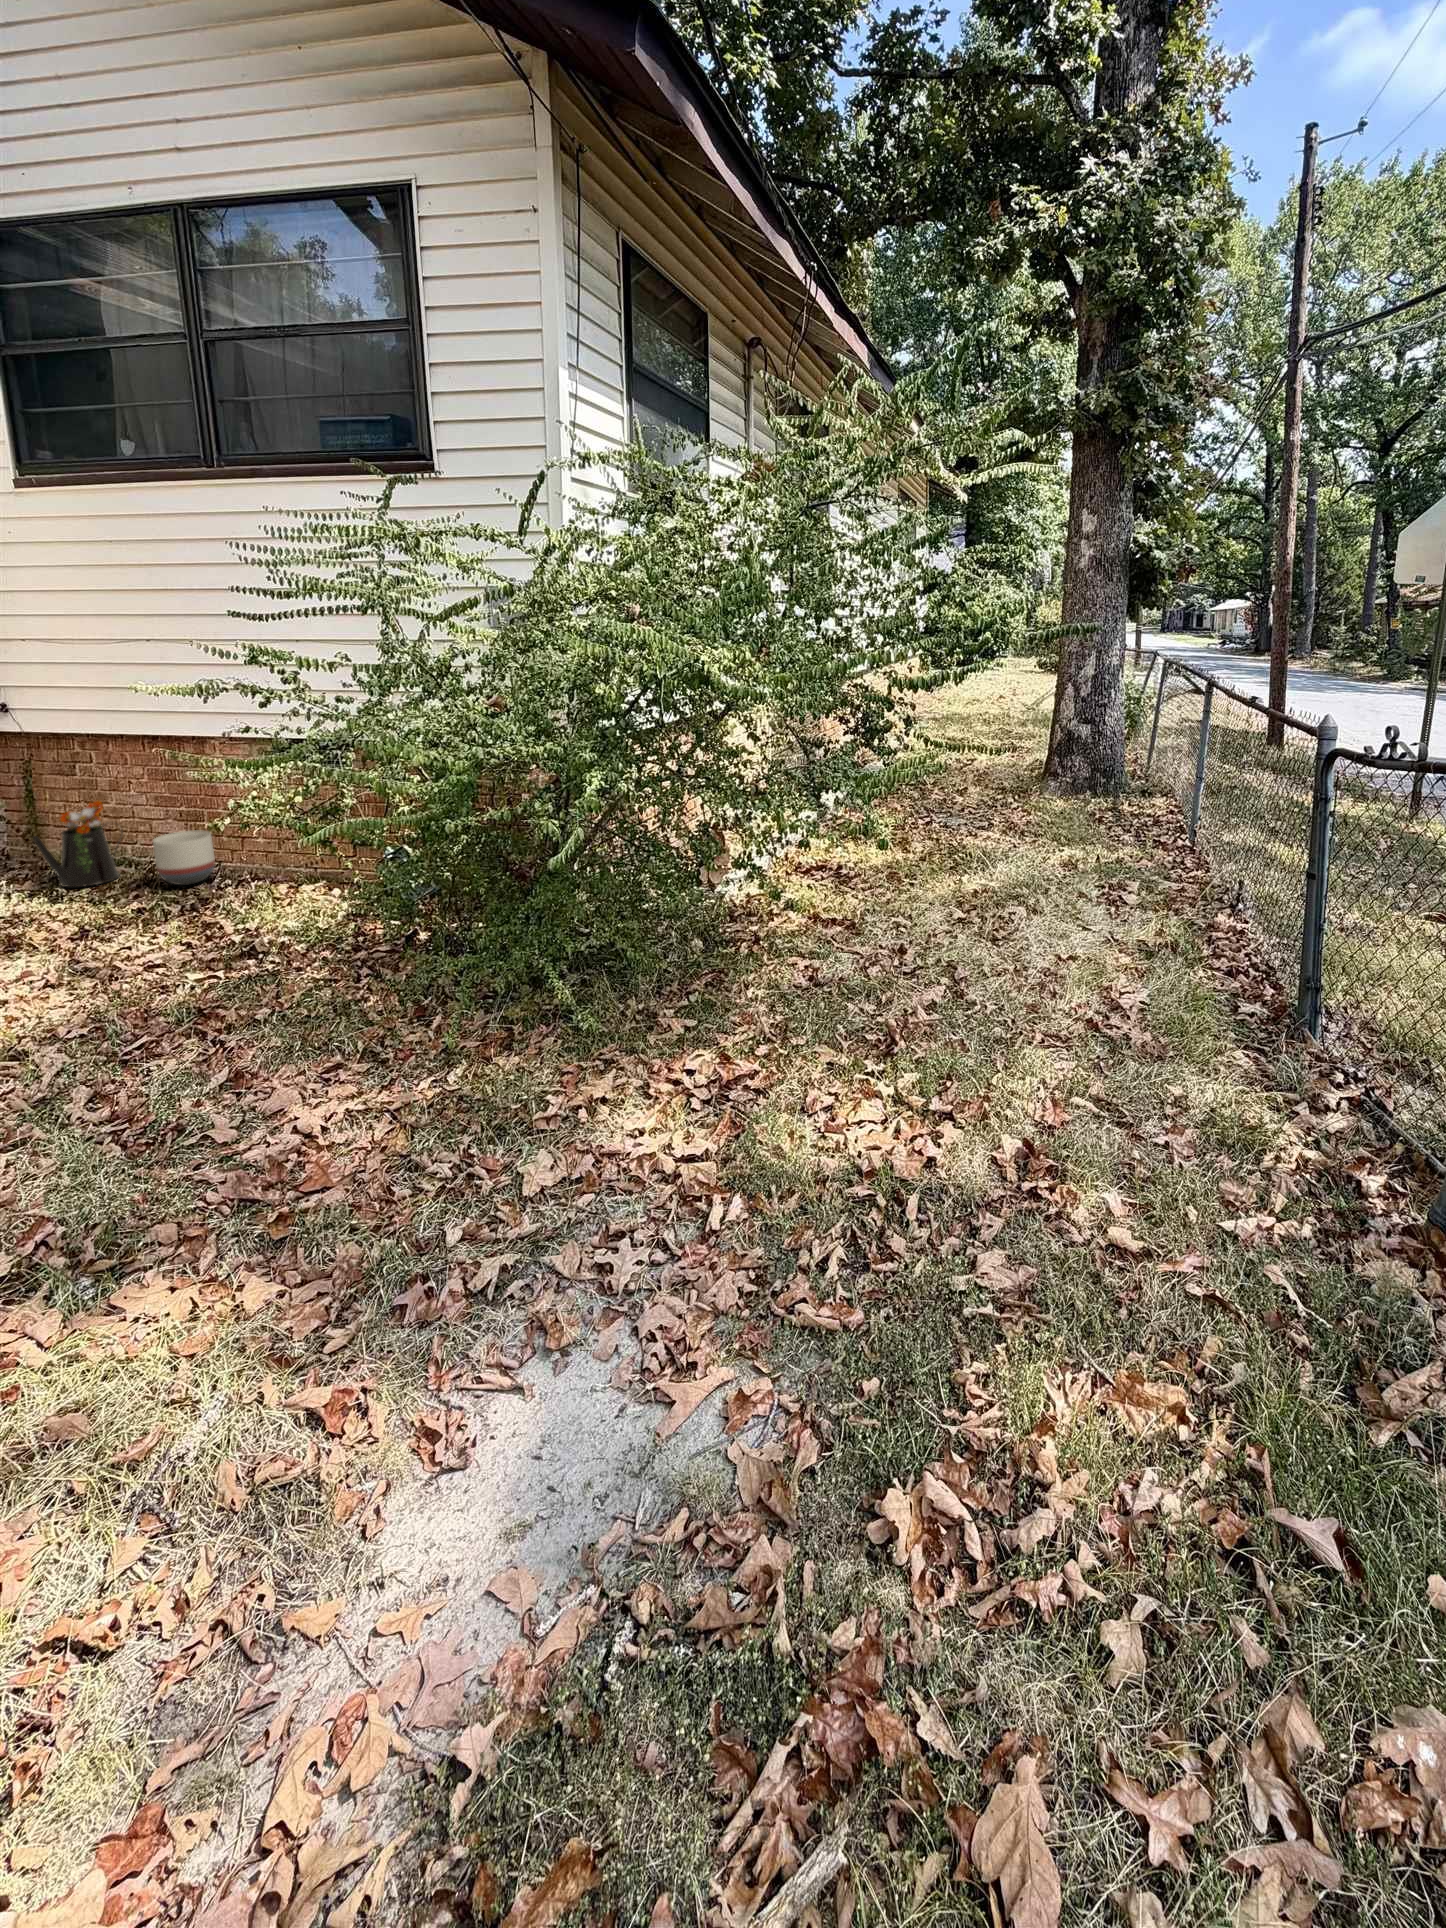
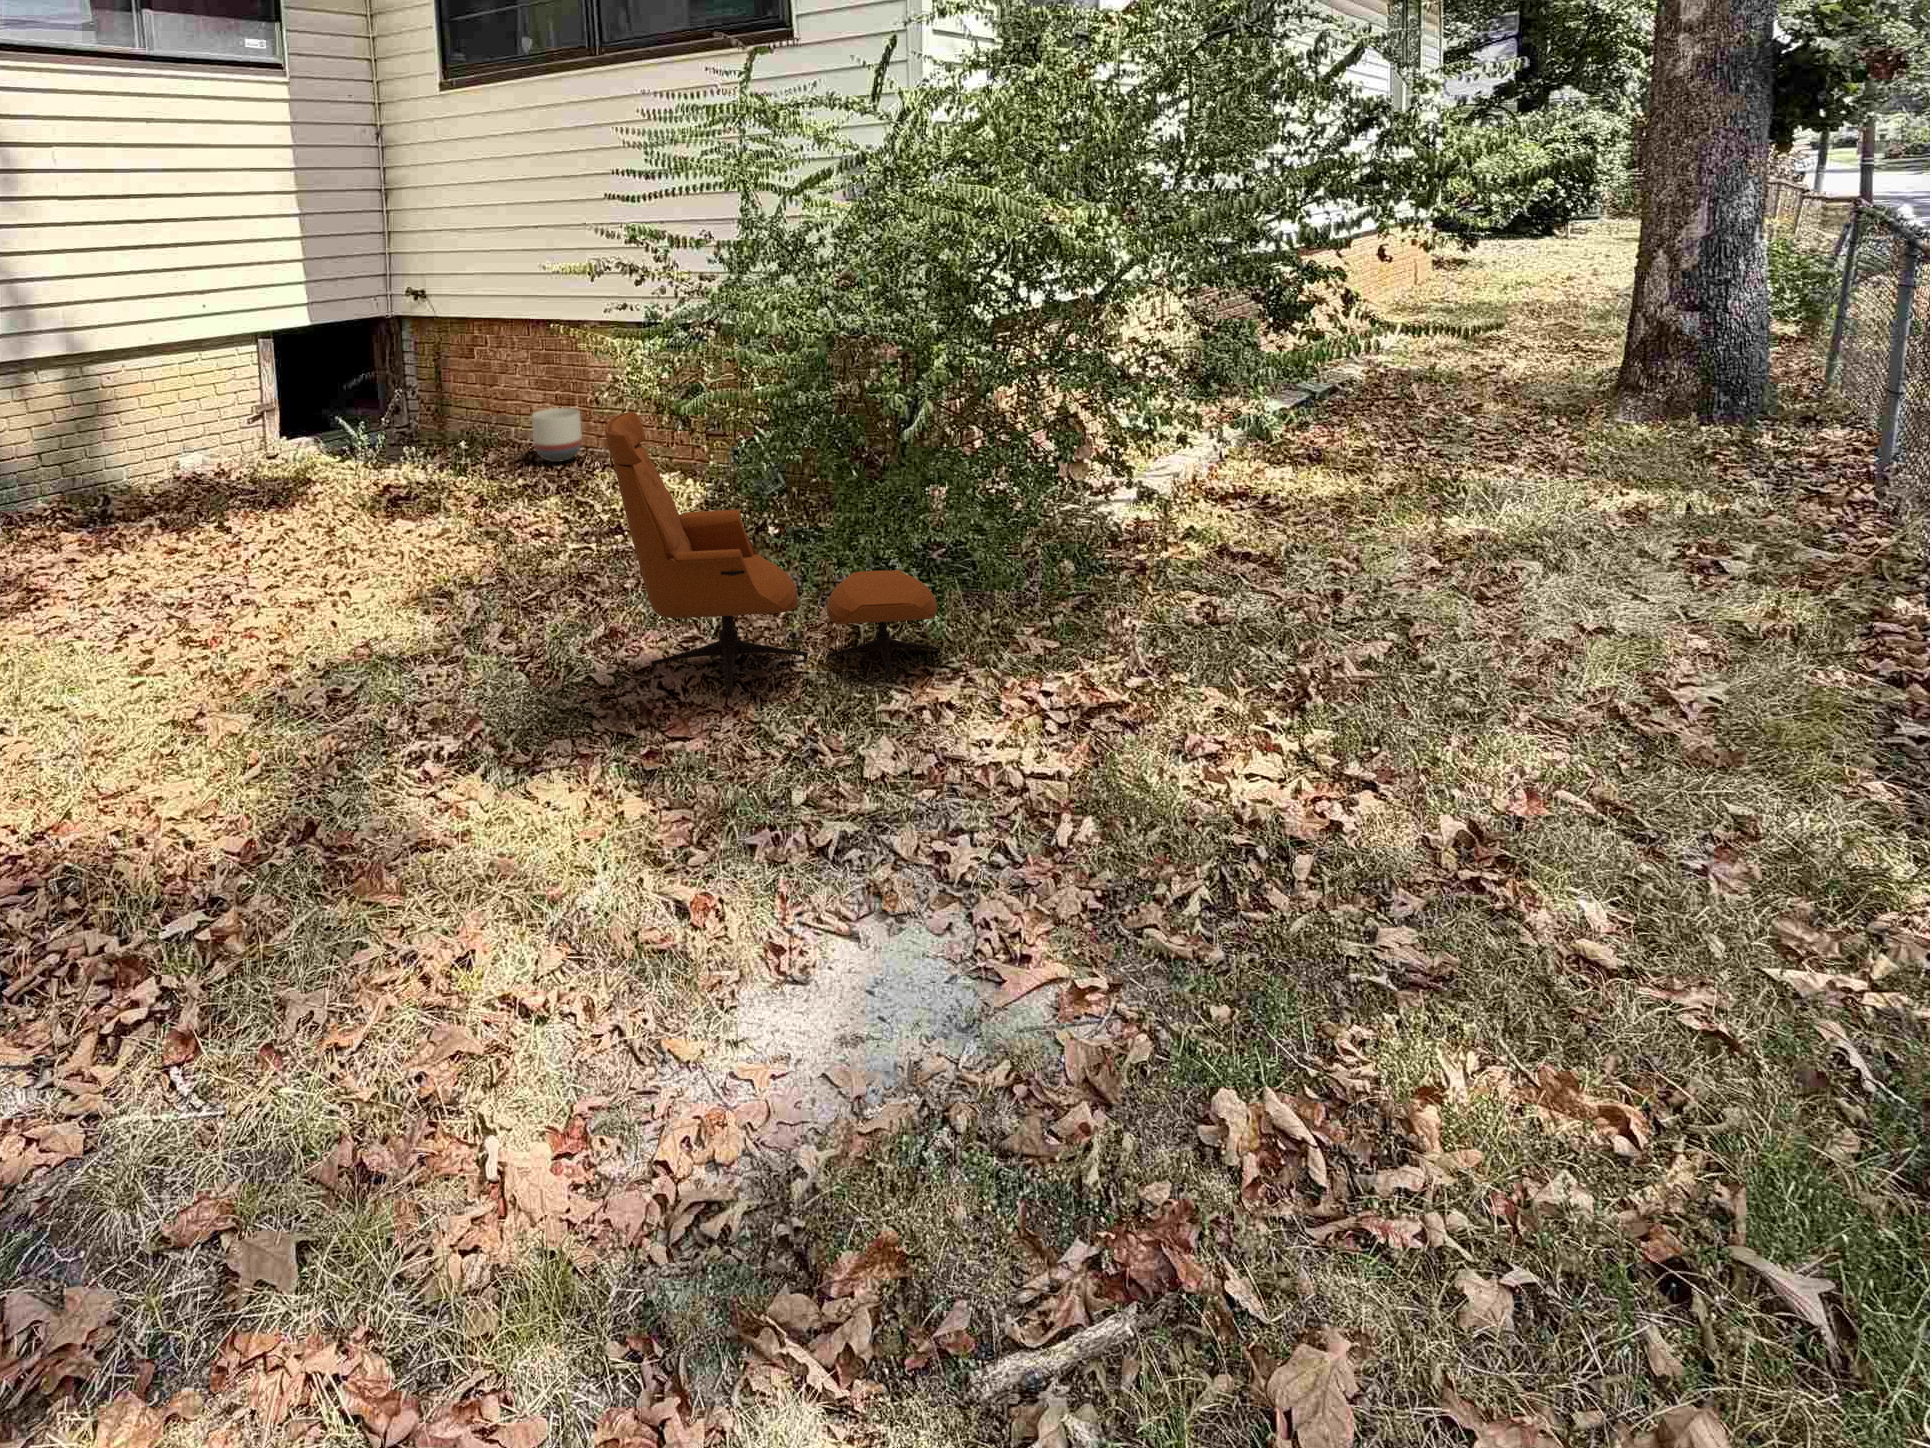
watering can: present [33,801,120,887] -> none [438,374,506,458]
lounge chair: none [218,847,590,1126] -> present [605,412,940,697]

